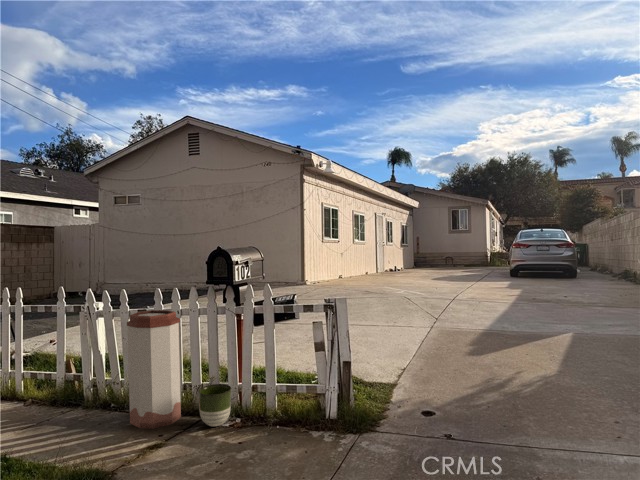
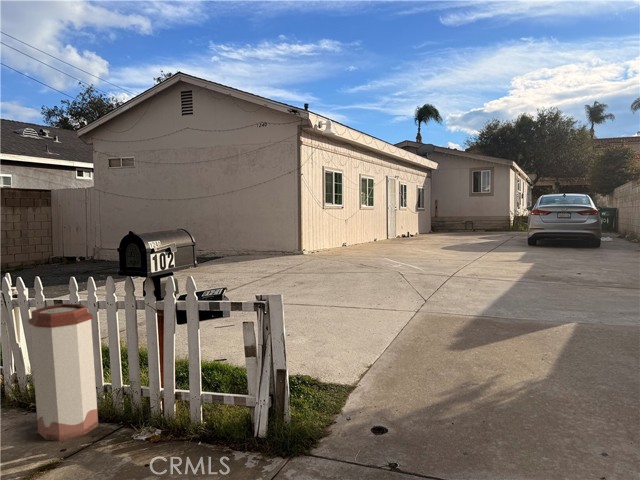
planter: present [198,384,231,427] -> none [108,391,149,441]

